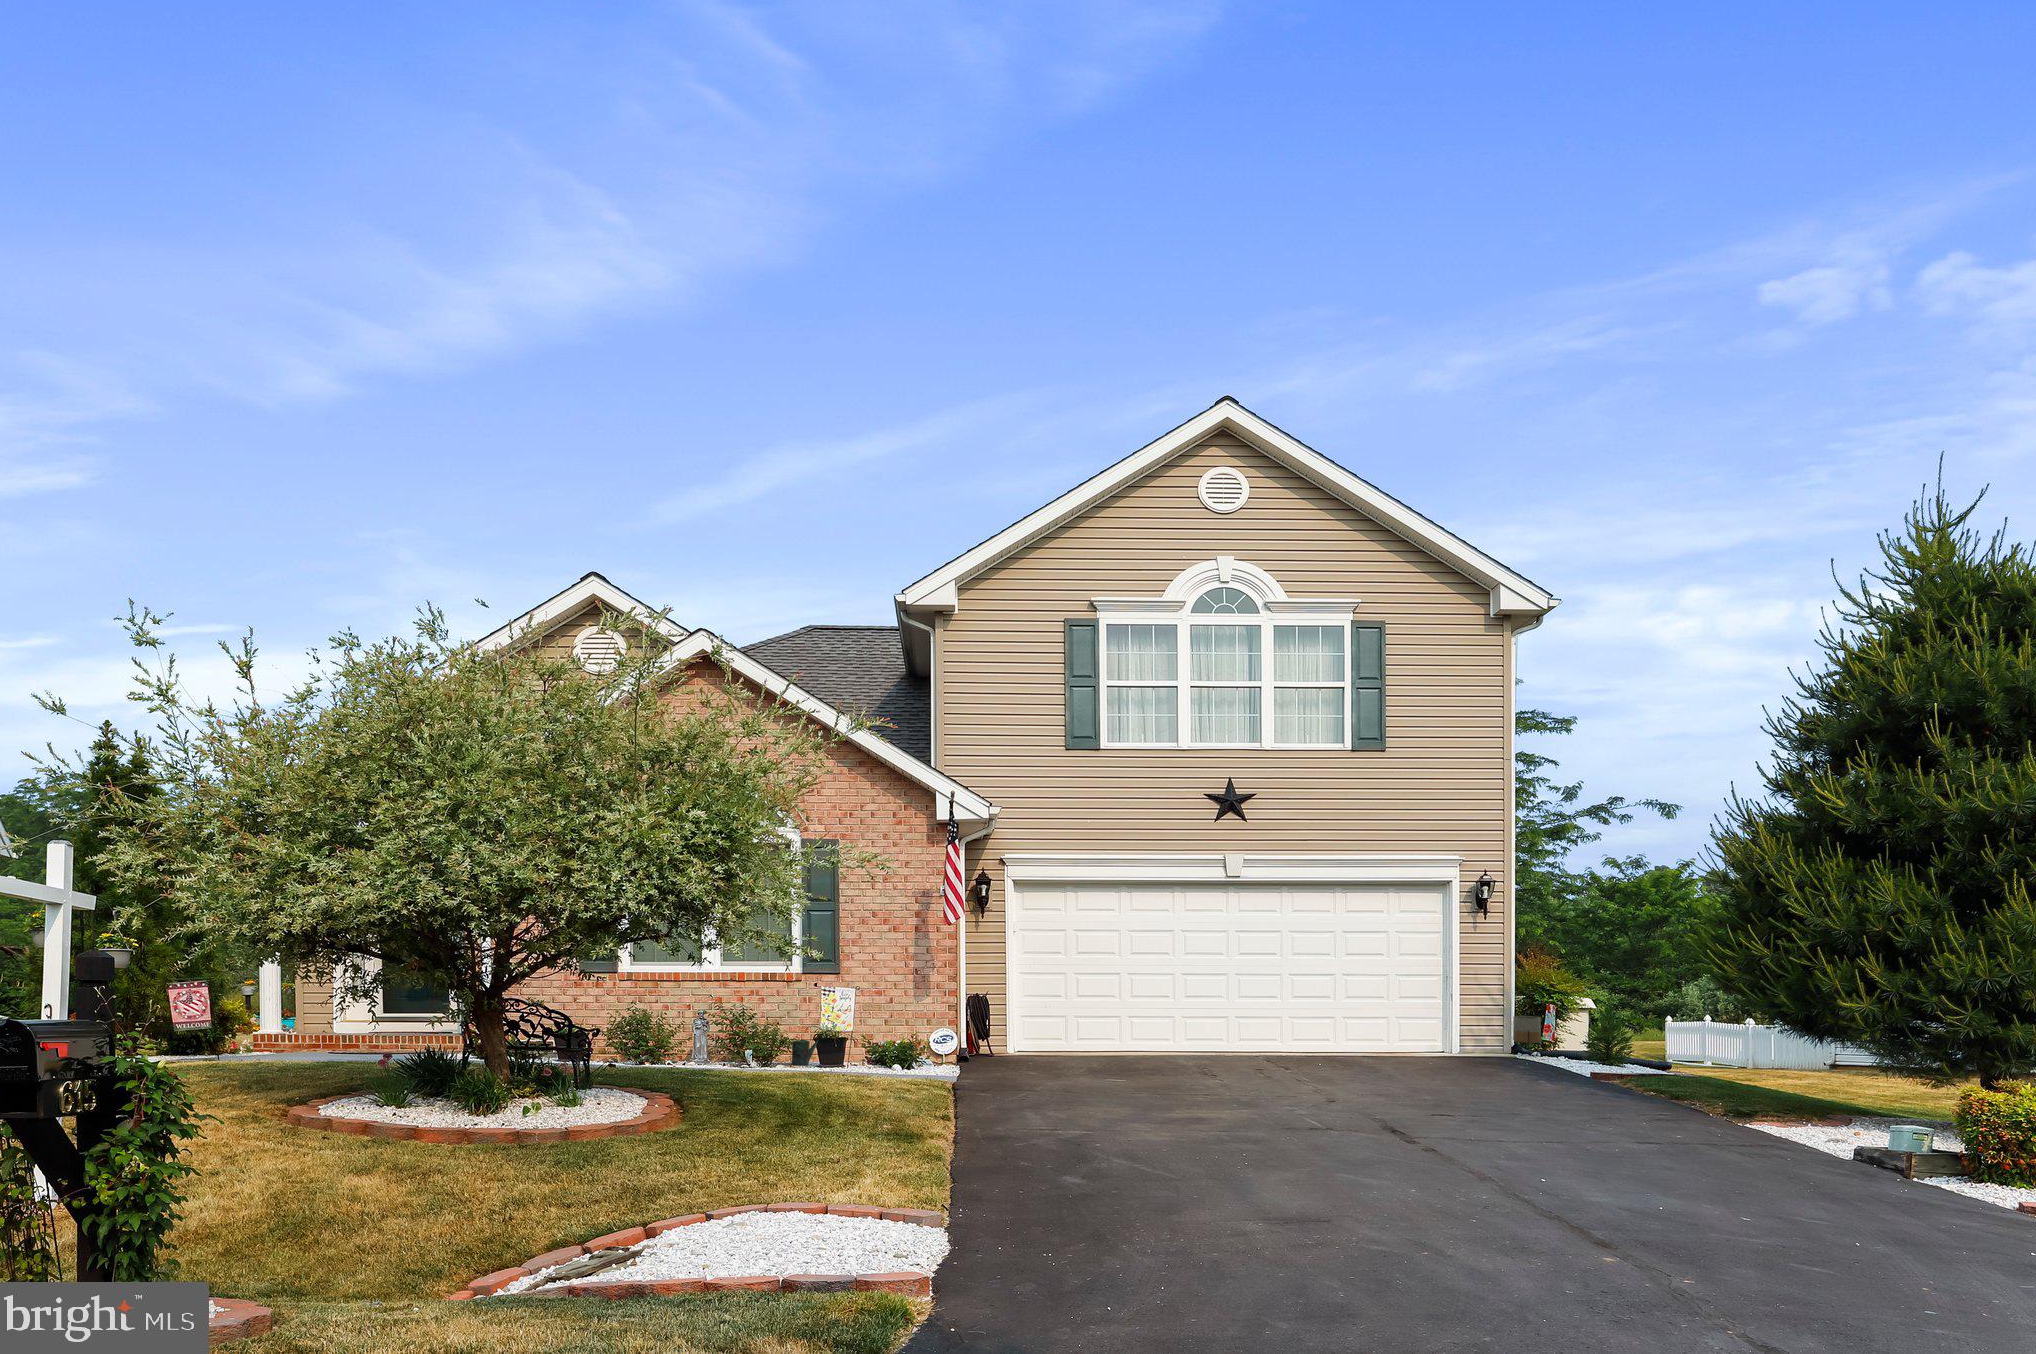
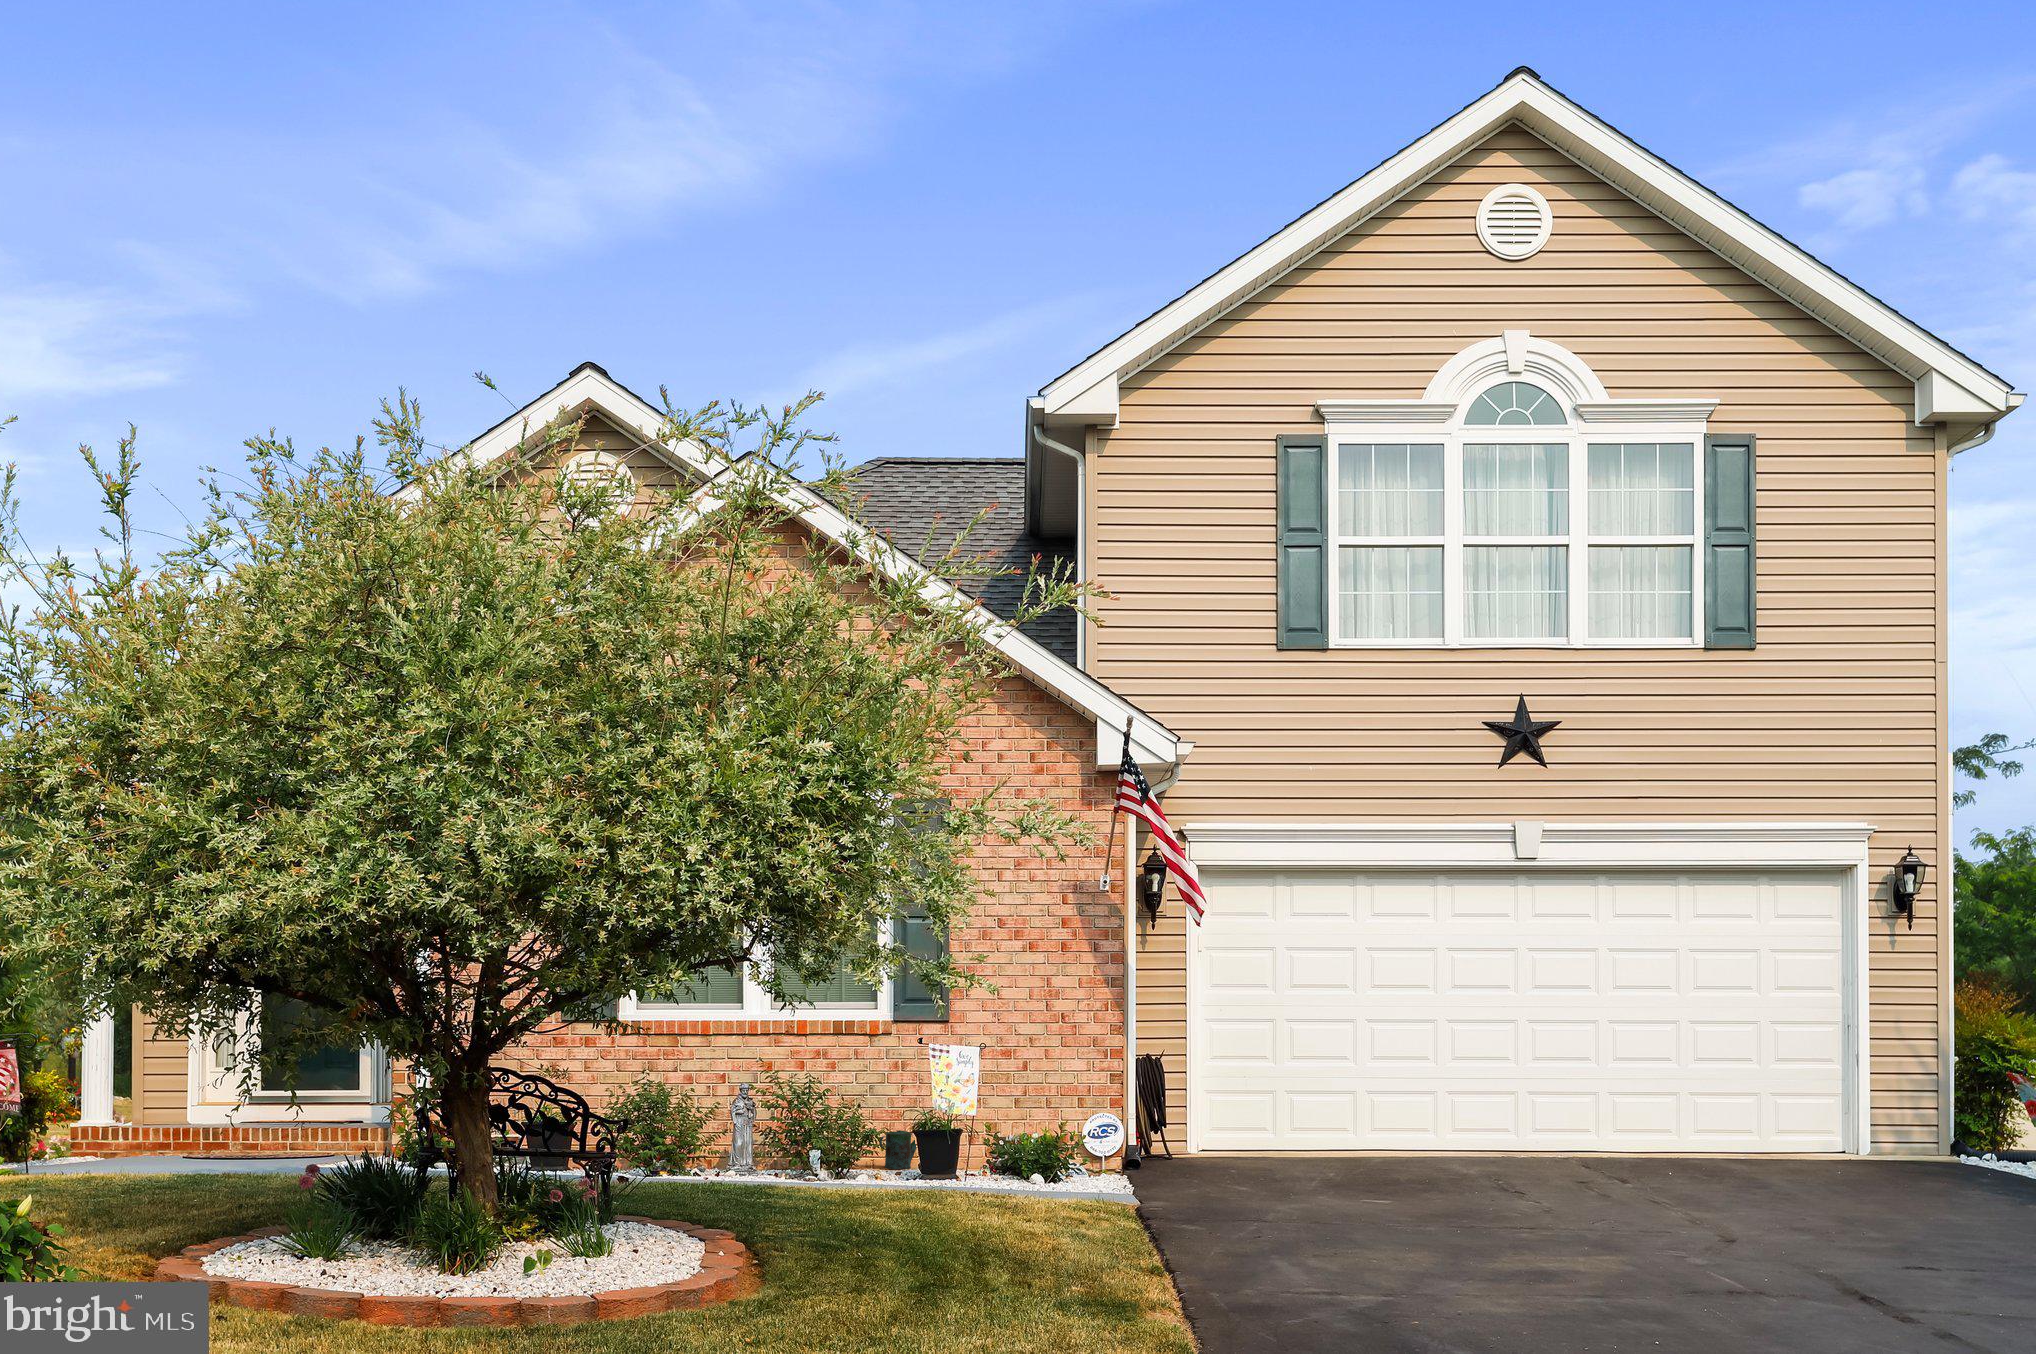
planter: present [1513,1016,1541,1055] -> none [1918,1096,1961,1154]

